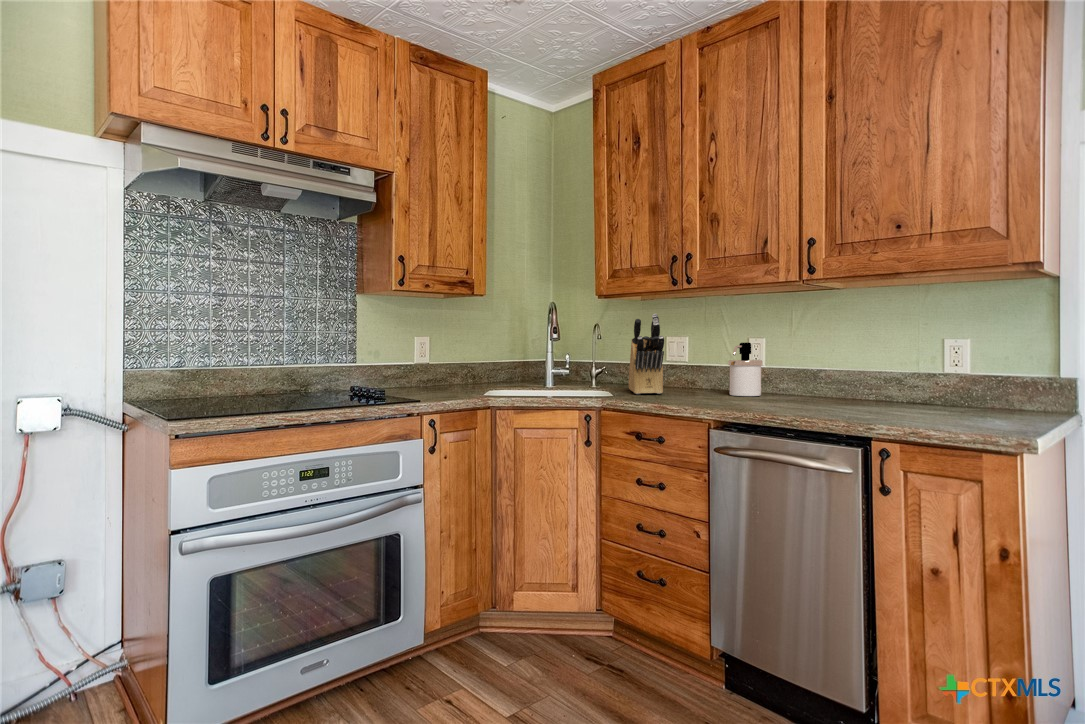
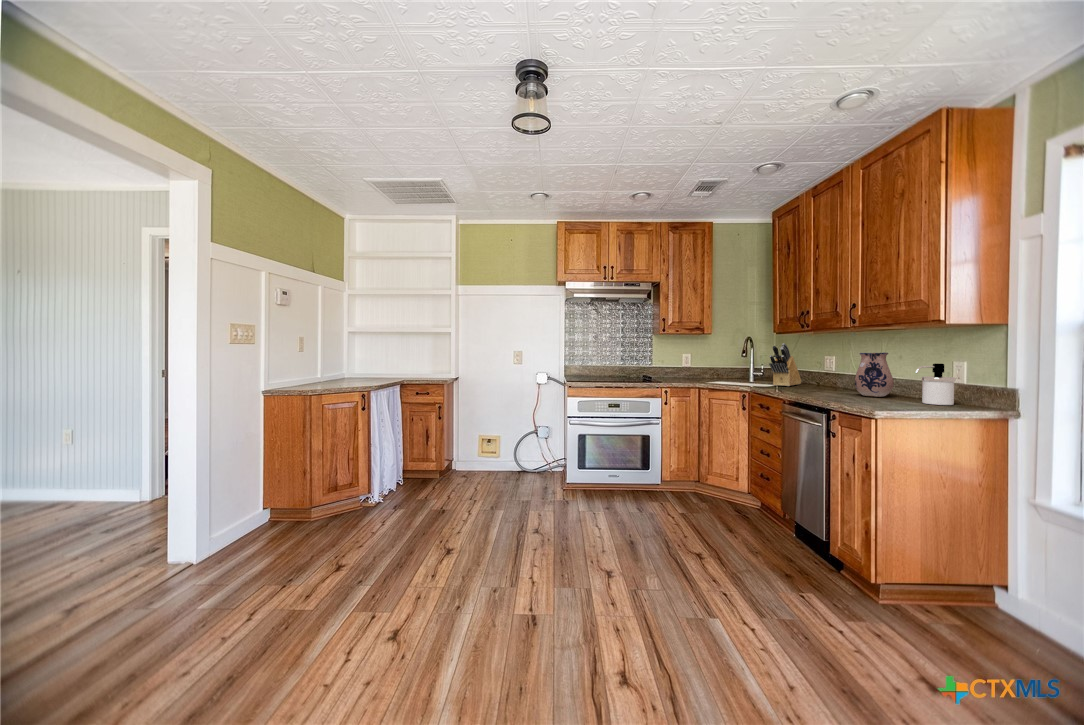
ceramic pitcher: none [804,327,862,403] -> present [855,353,894,397]
soap dispenser: present [728,343,762,396] -> present [915,363,956,405]

